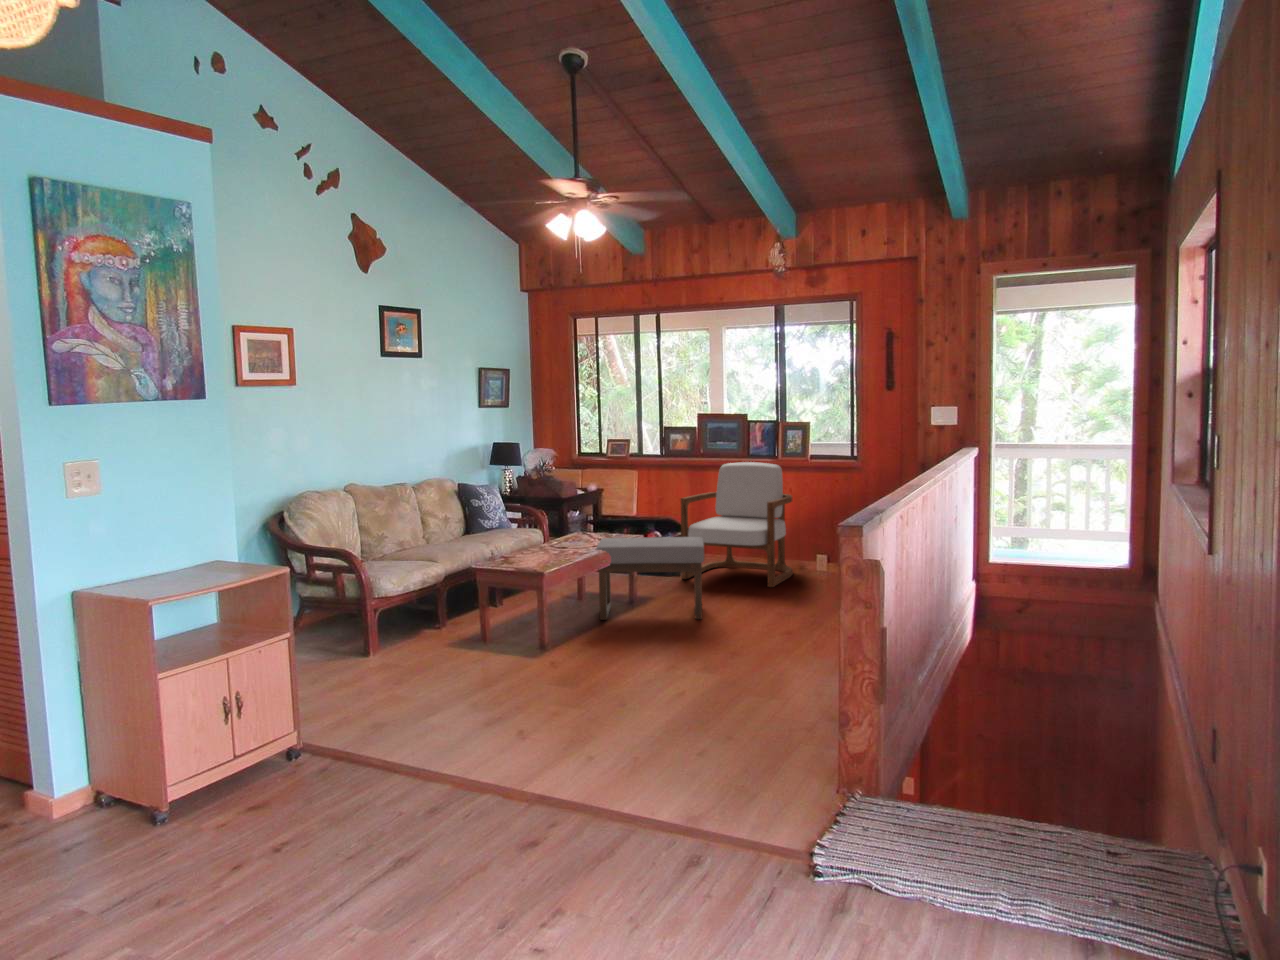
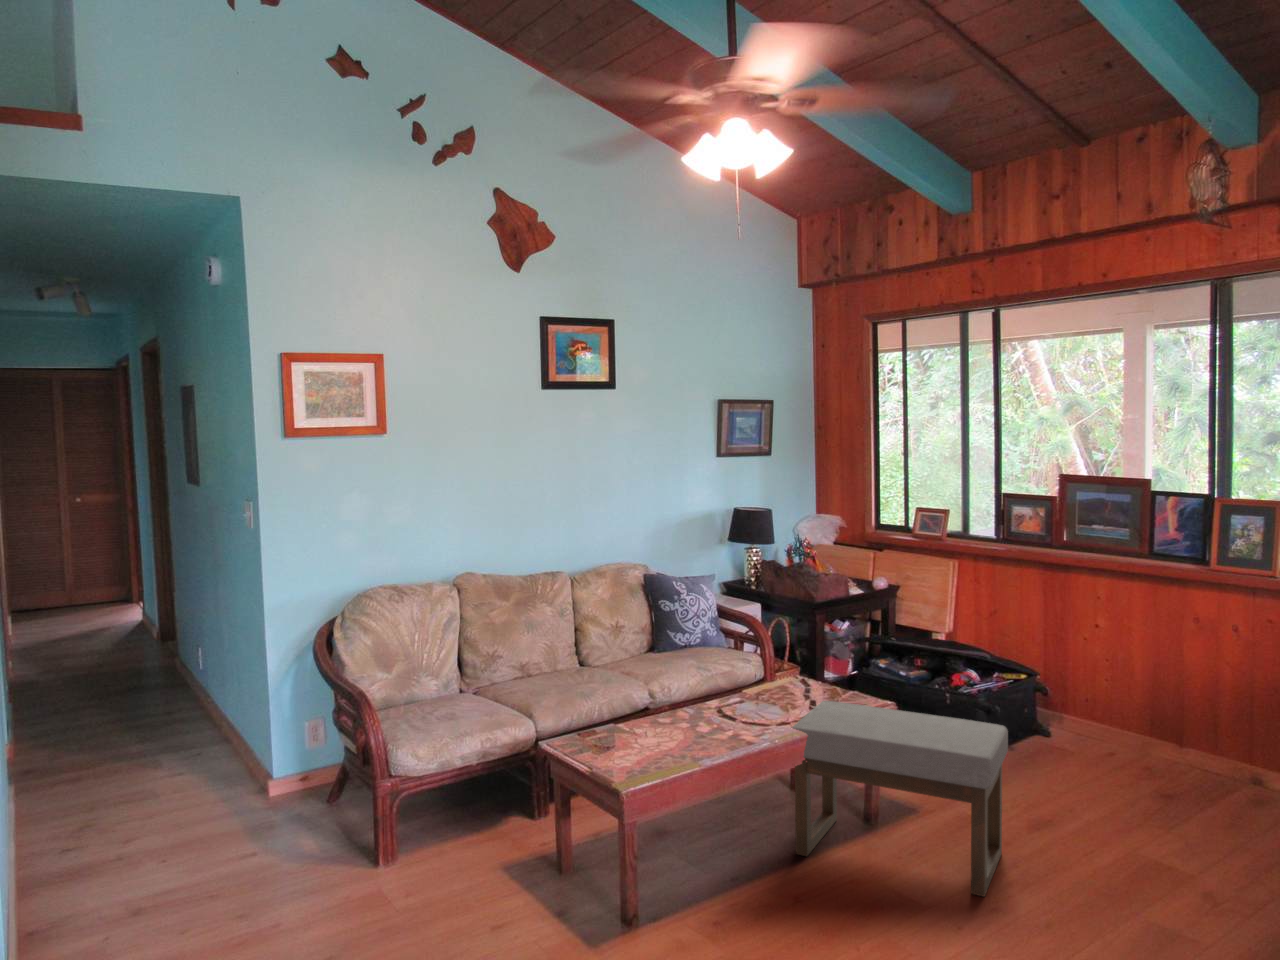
armchair: present [680,462,793,587] -> none [1002,567,1233,823]

